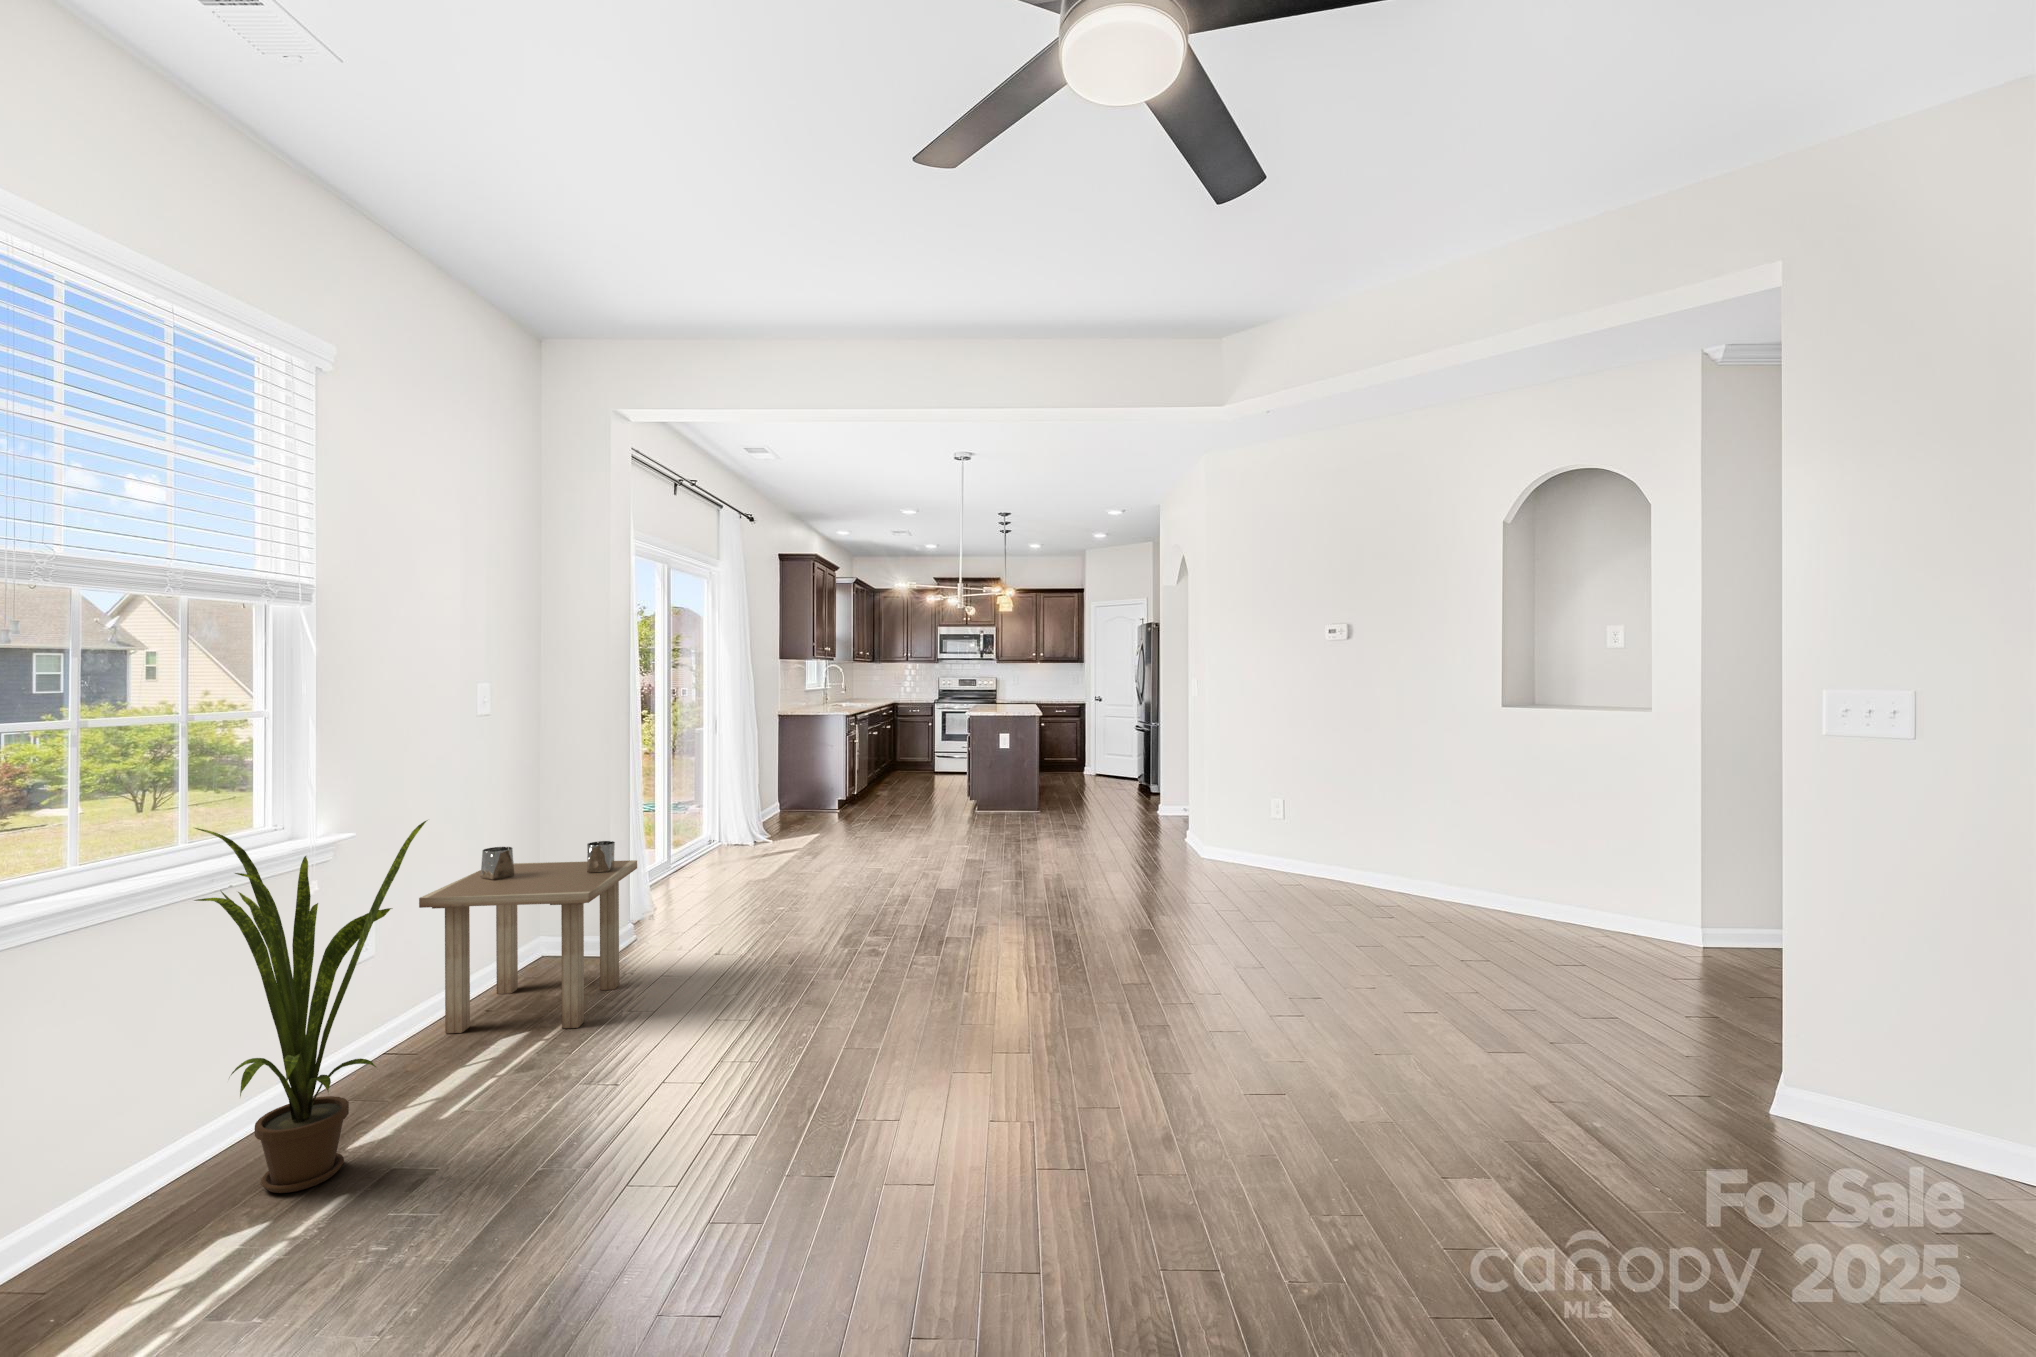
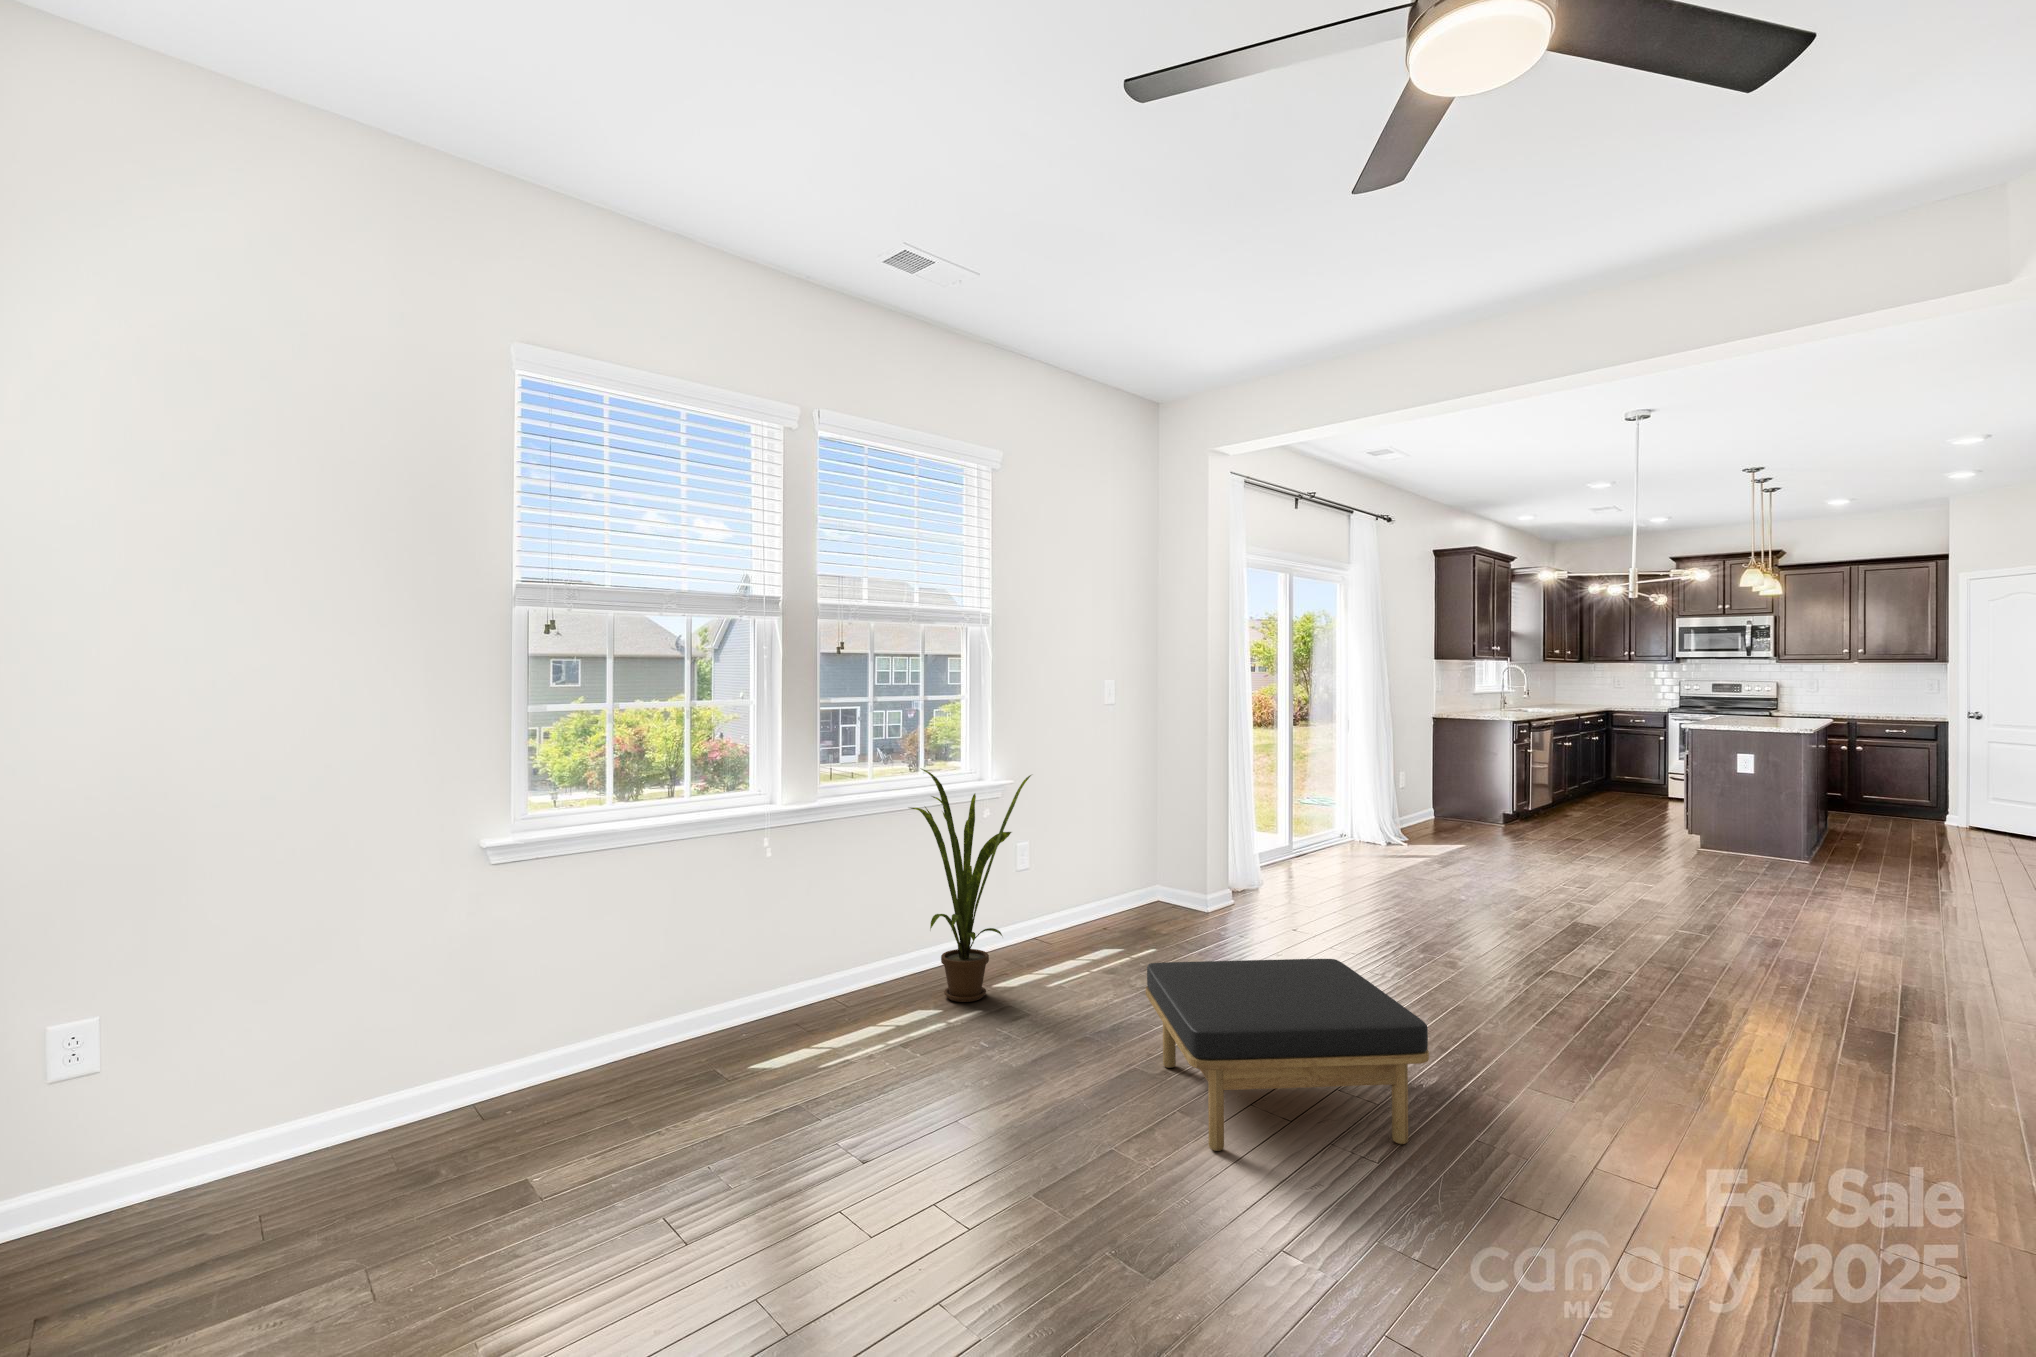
side table: present [419,841,637,1033] -> none [1055,809,1216,956]
ottoman: none [657,993,1016,1291] -> present [1146,959,1429,1151]

